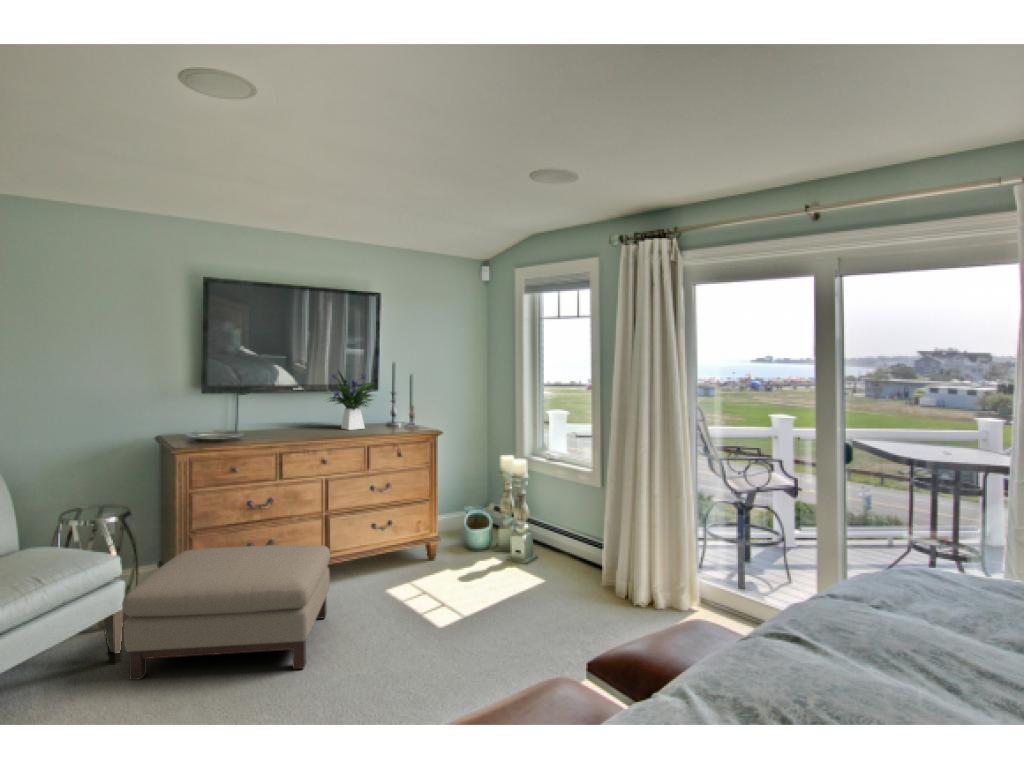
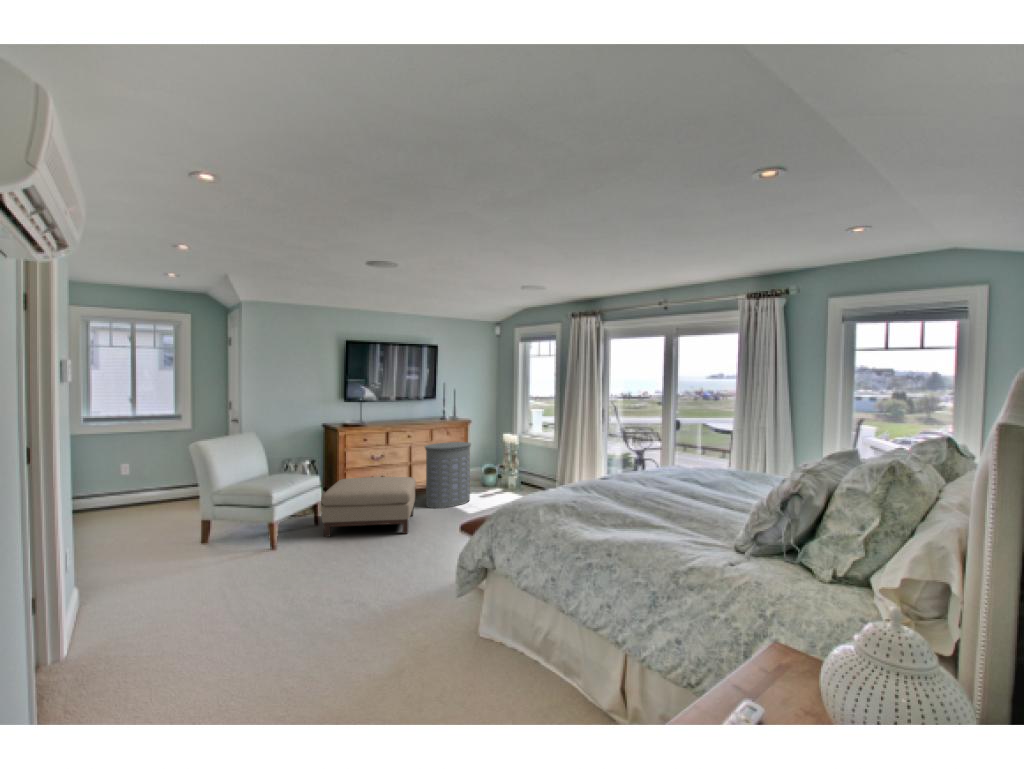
flower arrangement: present [329,371,376,430] -> none [406,386,437,419]
laundry hamper: none [351,472,439,598] -> present [425,442,471,508]

